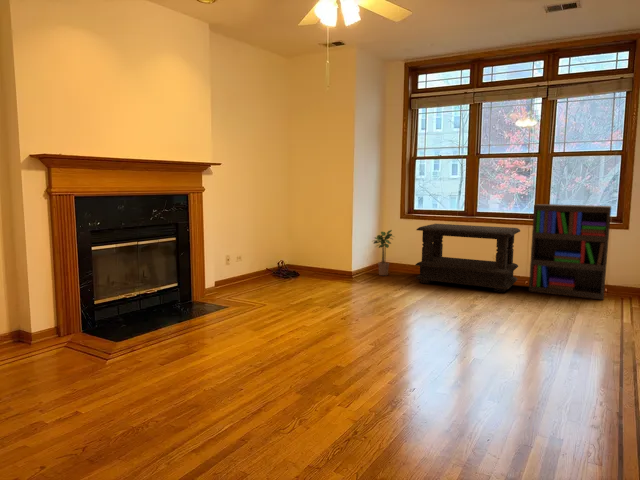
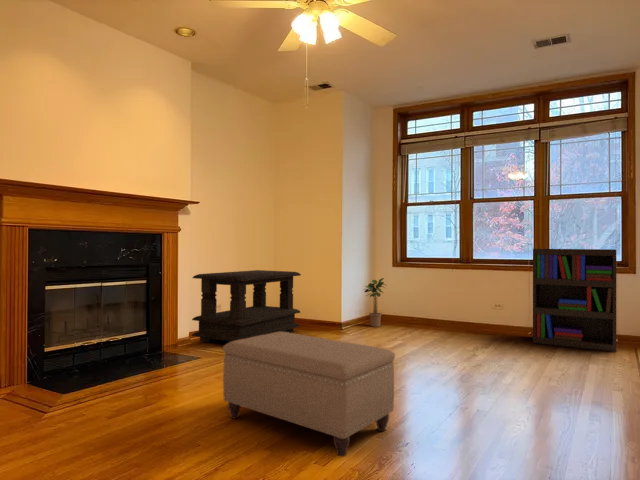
coffee table: present [415,224,520,292] -> present [192,270,301,342]
ottoman: none [262,288,410,391] -> present [223,332,395,456]

